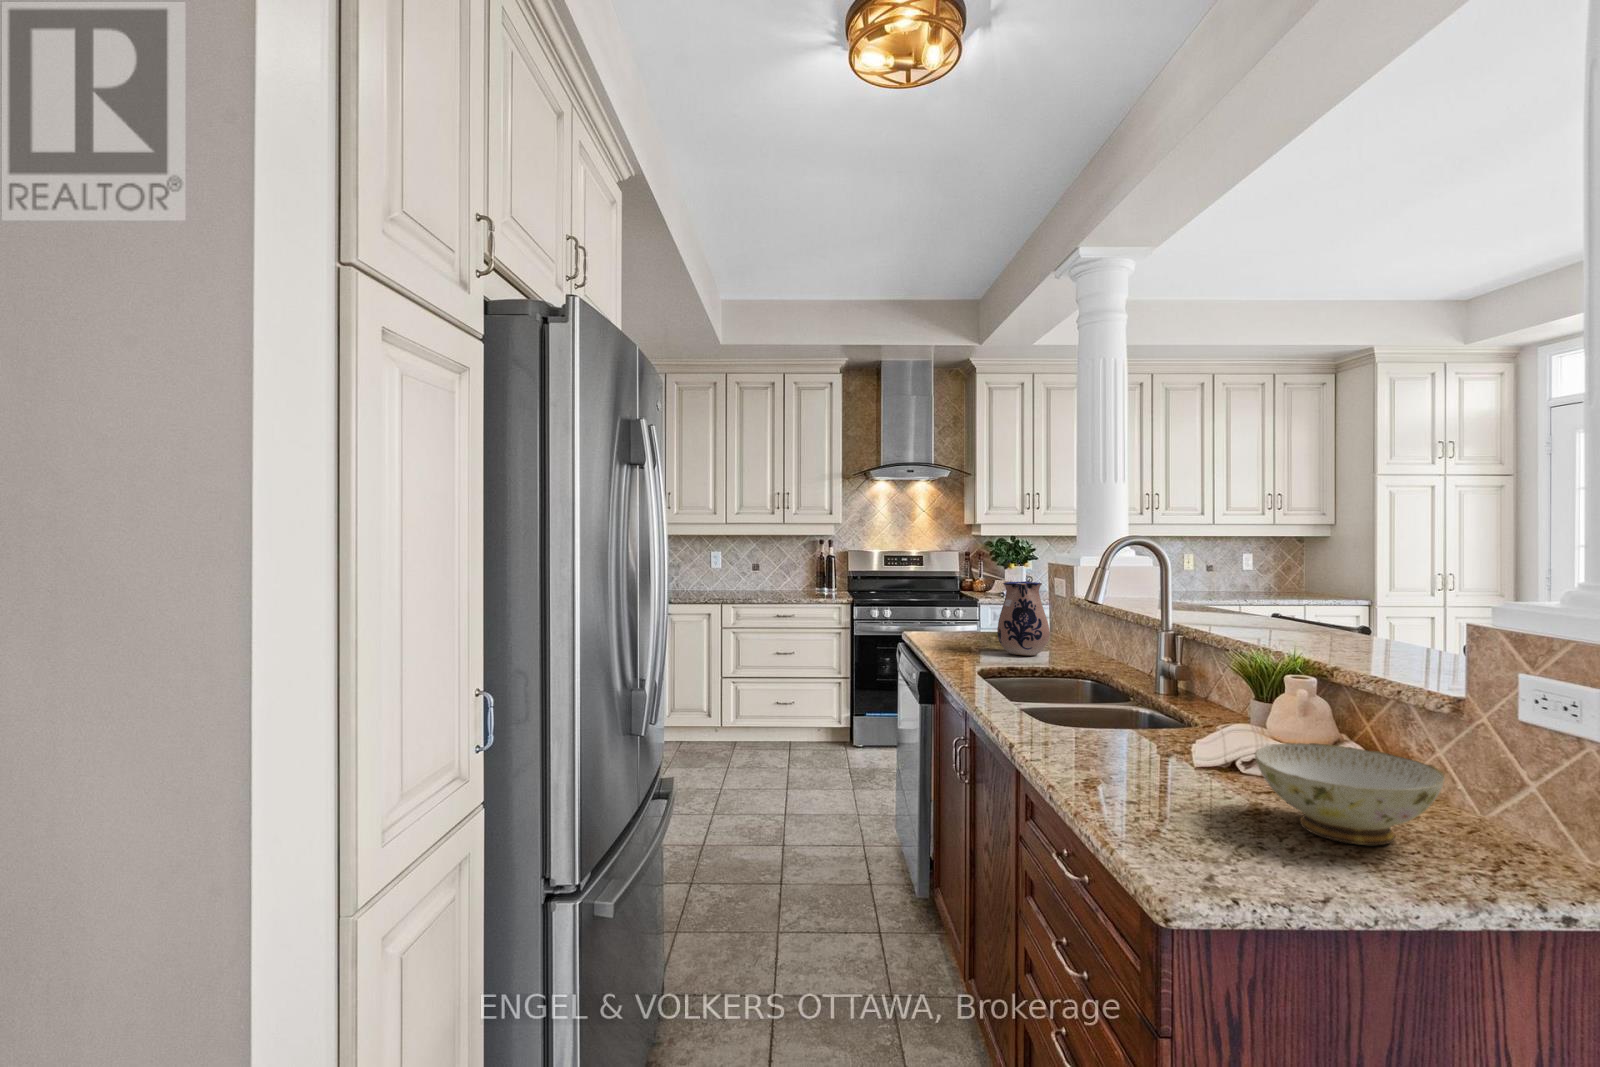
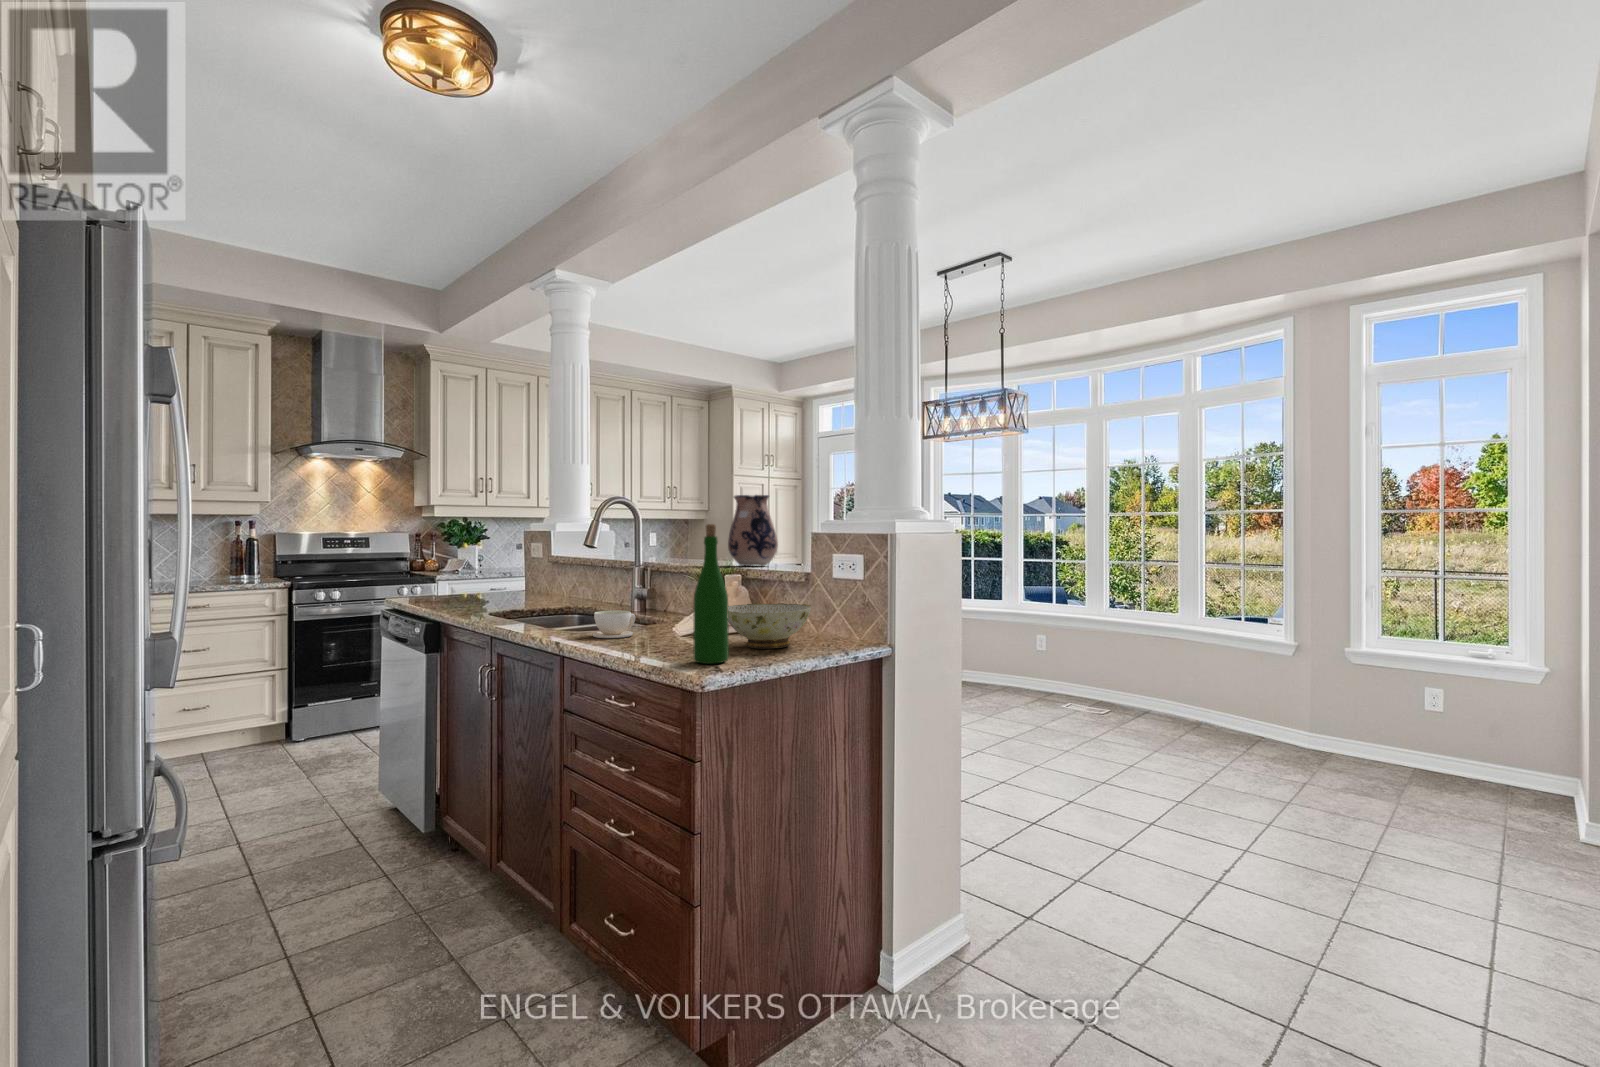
ceramic pitcher: present [997,581,1050,656] -> present [728,495,778,566]
wine bottle: none [1175,628,1240,874] -> present [693,524,729,664]
coffee cup: none [1063,711,1127,756] -> present [592,611,635,638]

